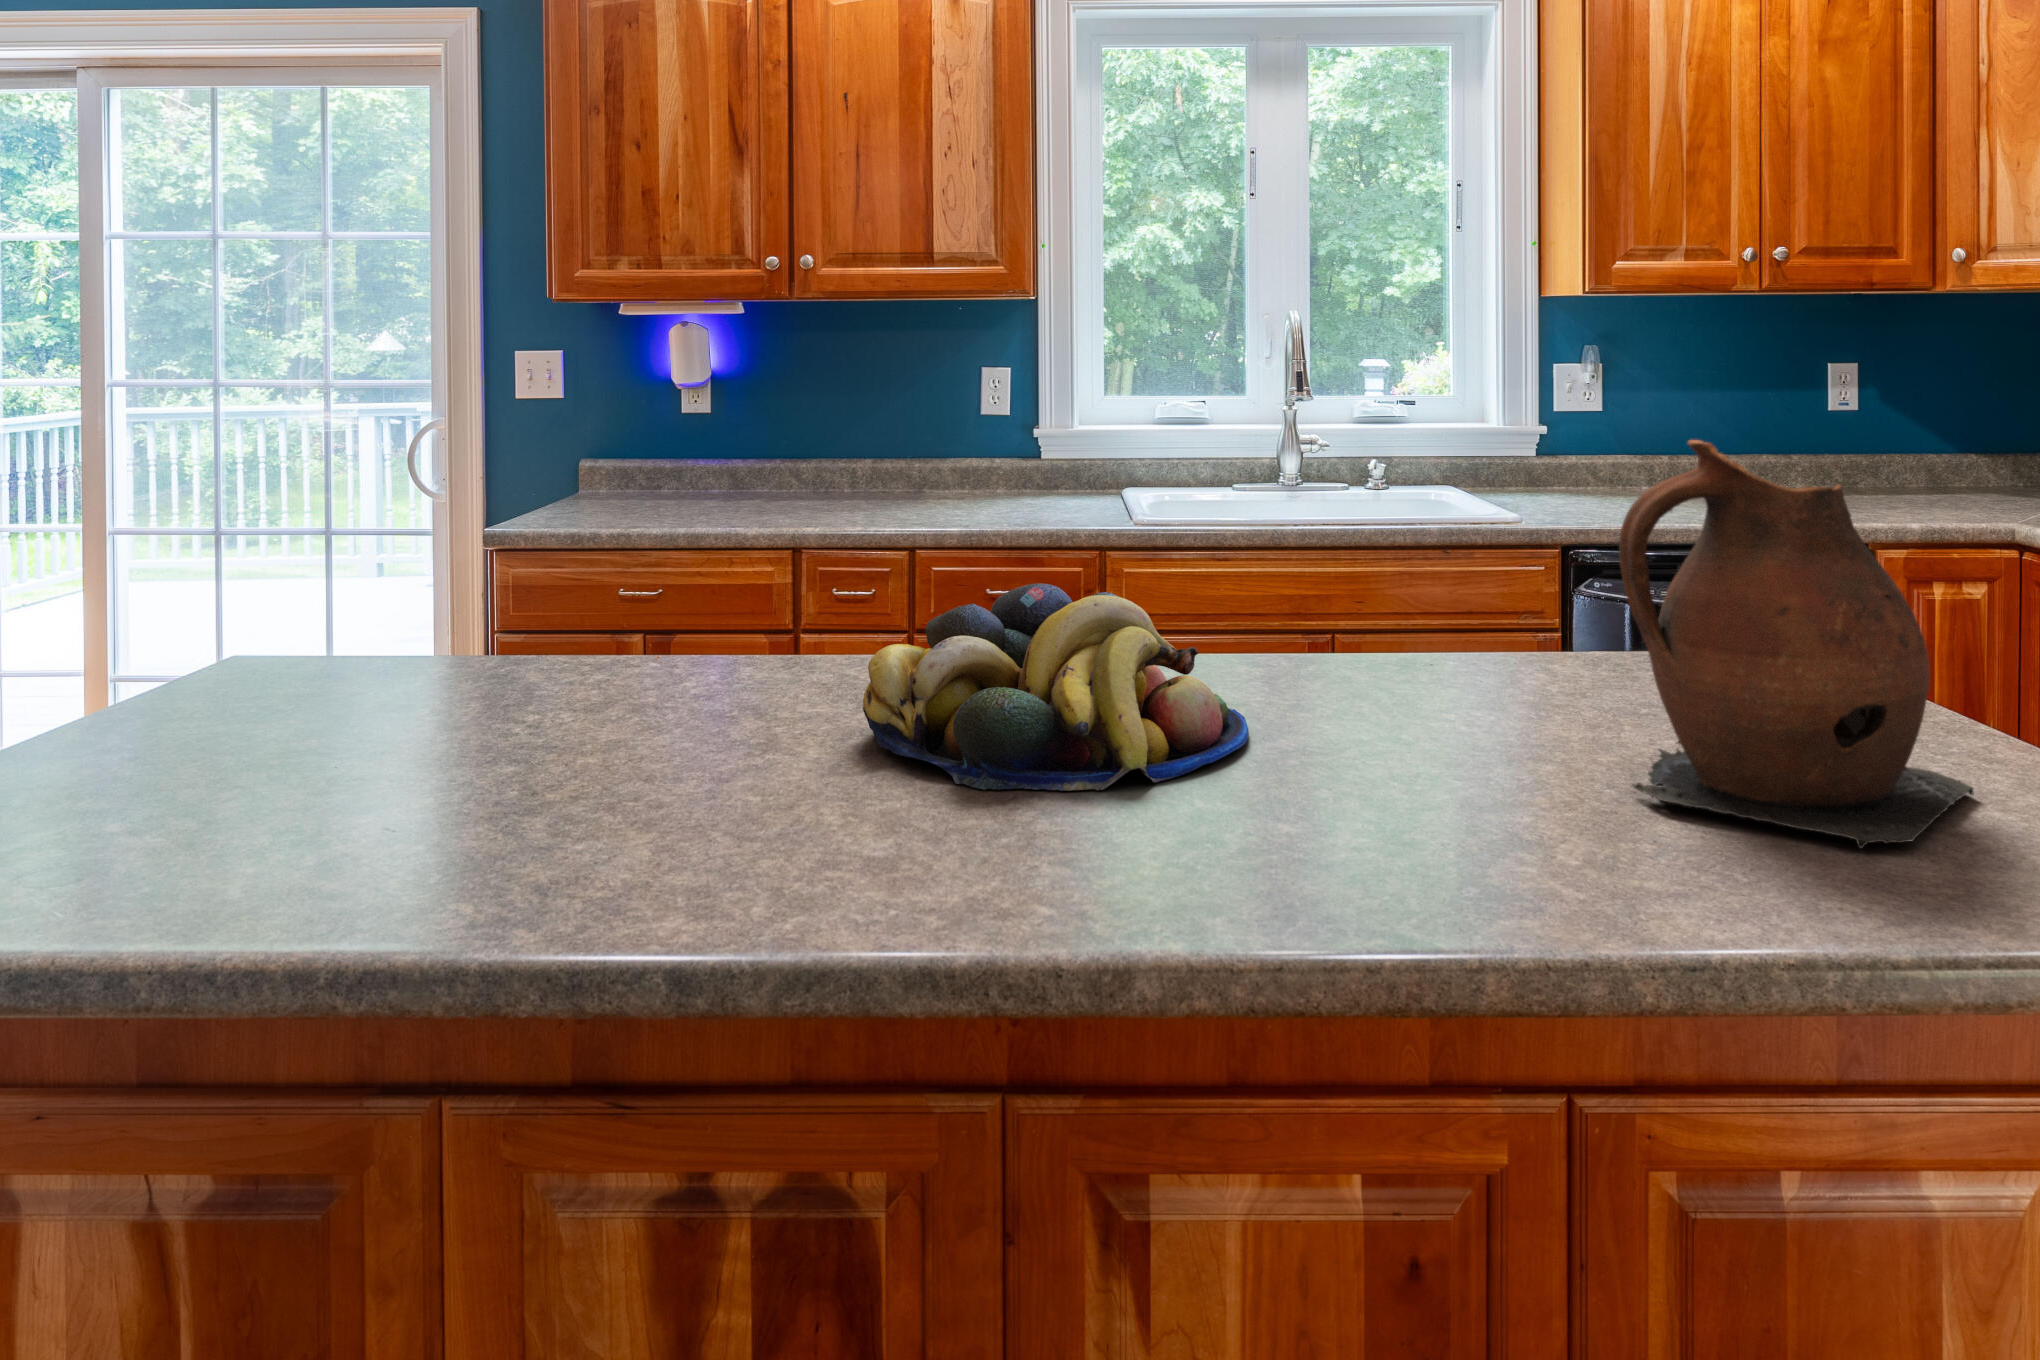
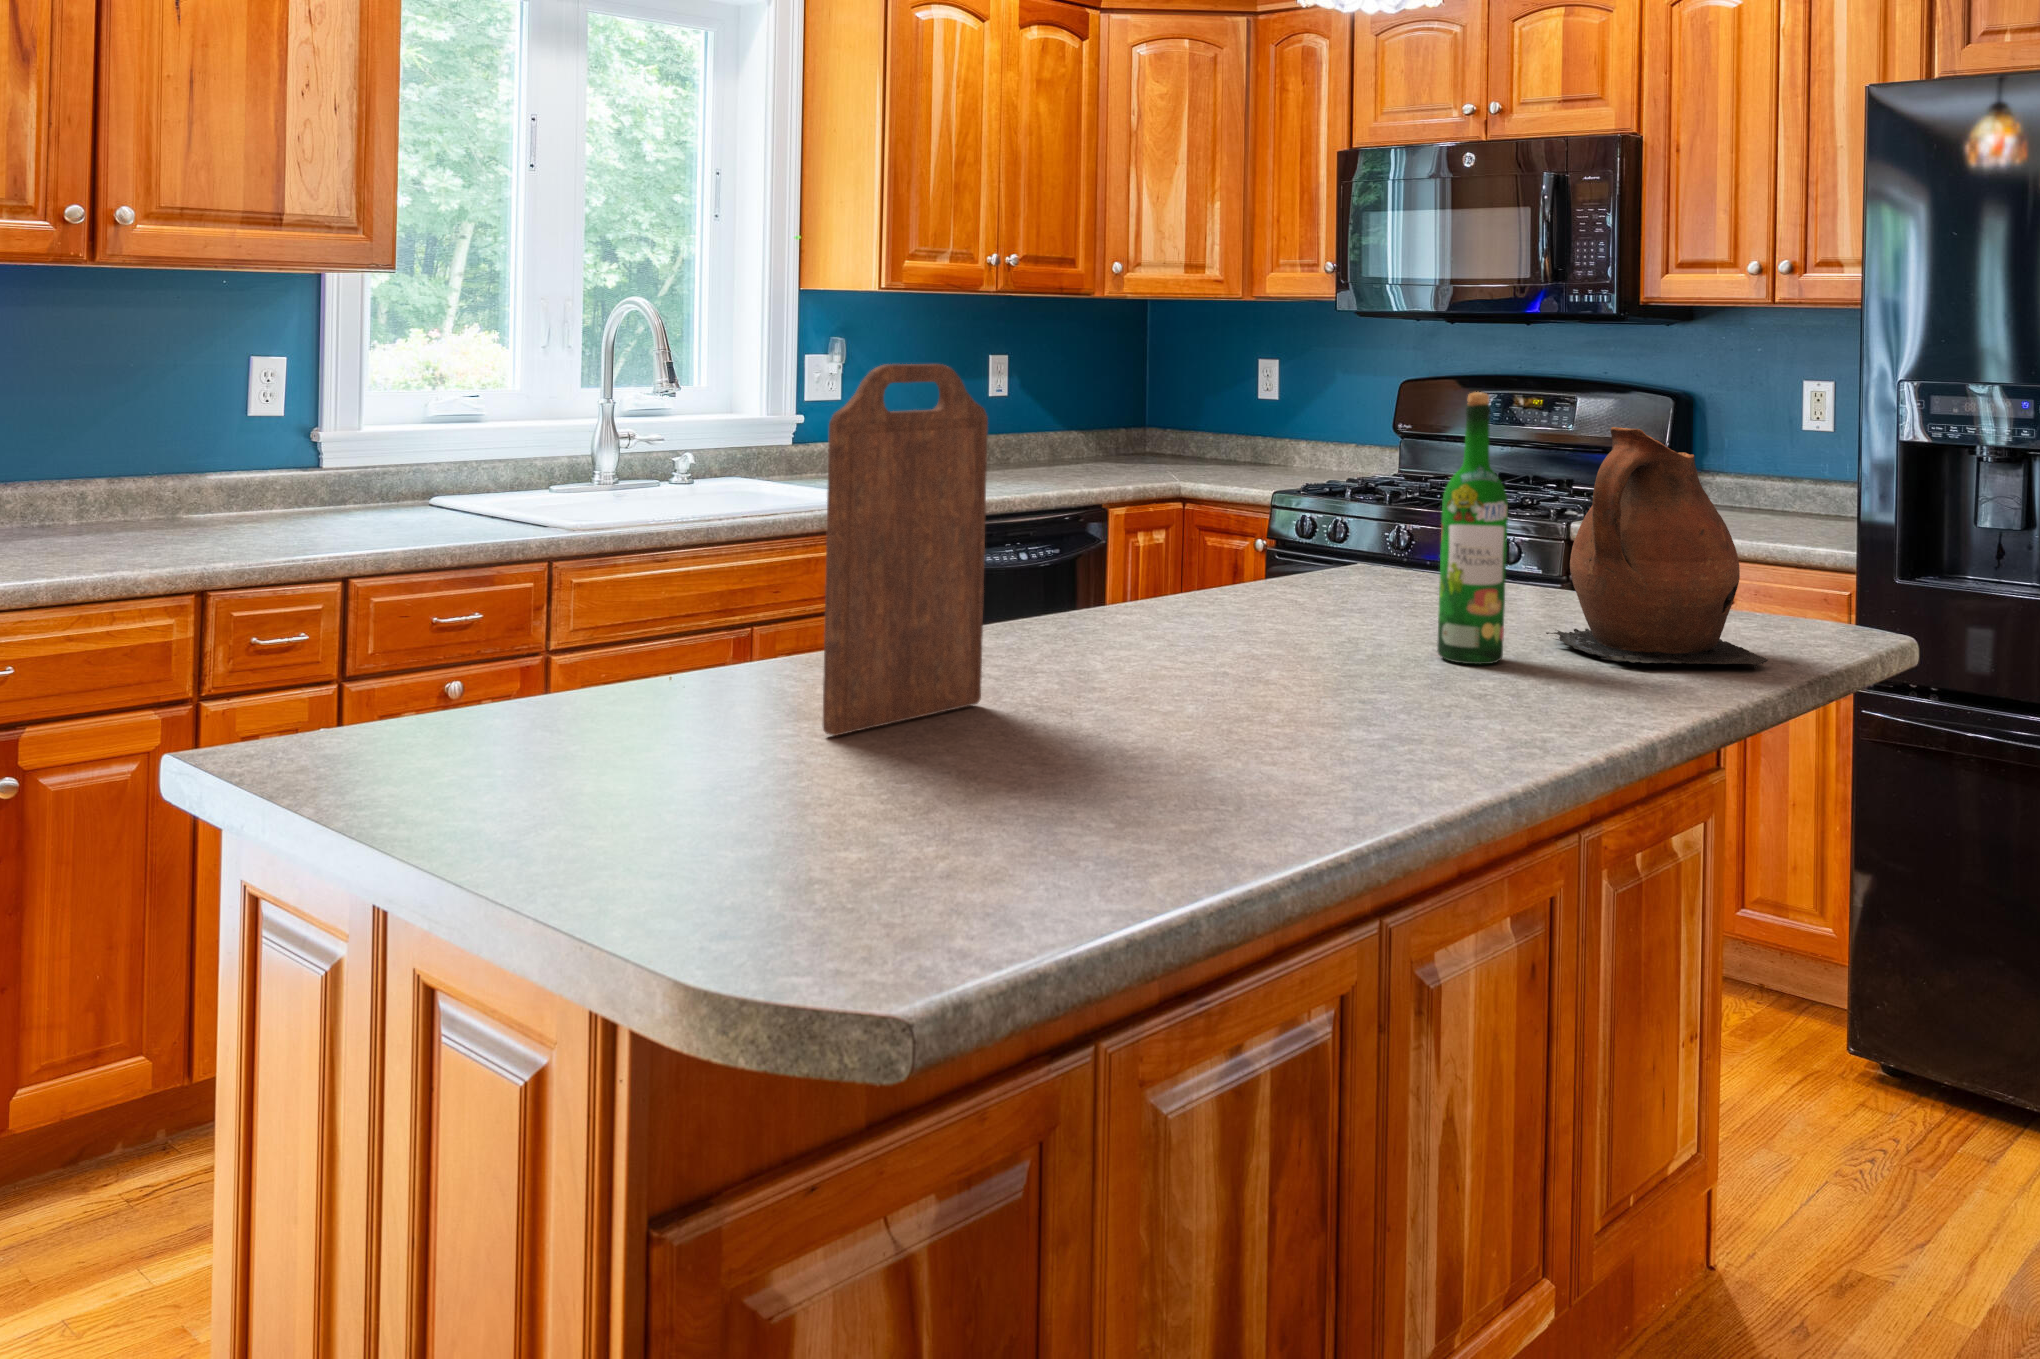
cutting board: none [603,353,809,699] -> present [823,364,988,736]
wine bottle: none [1425,386,1516,763] -> present [1437,392,1508,664]
fruit bowl: present [863,583,1249,791] -> none [1083,570,1416,733]

